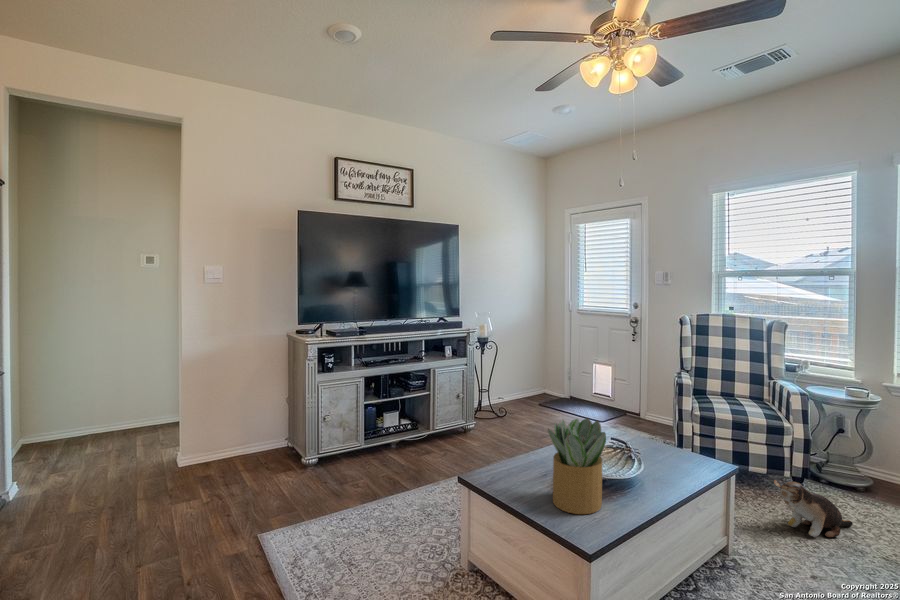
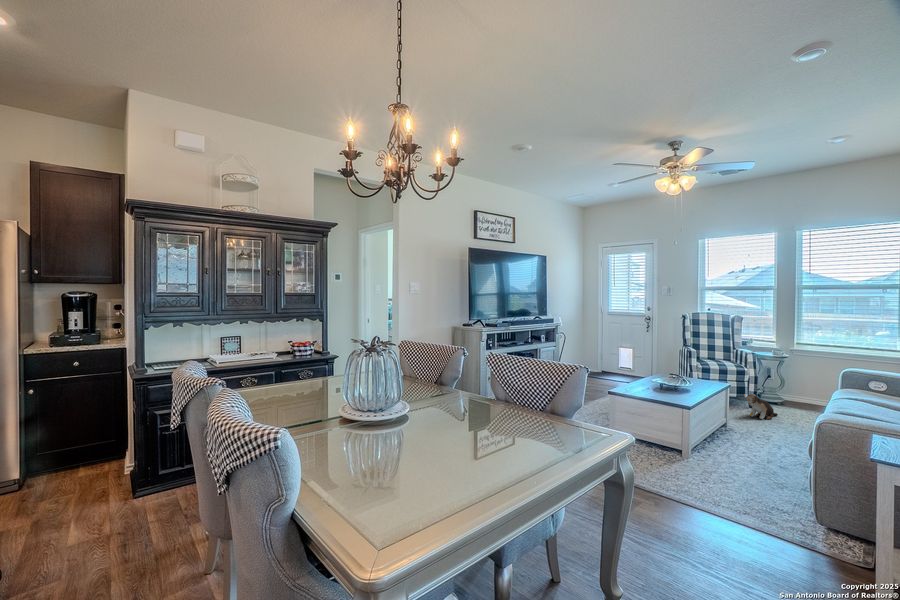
potted plant: present [548,418,606,514] -> none [664,359,689,397]

